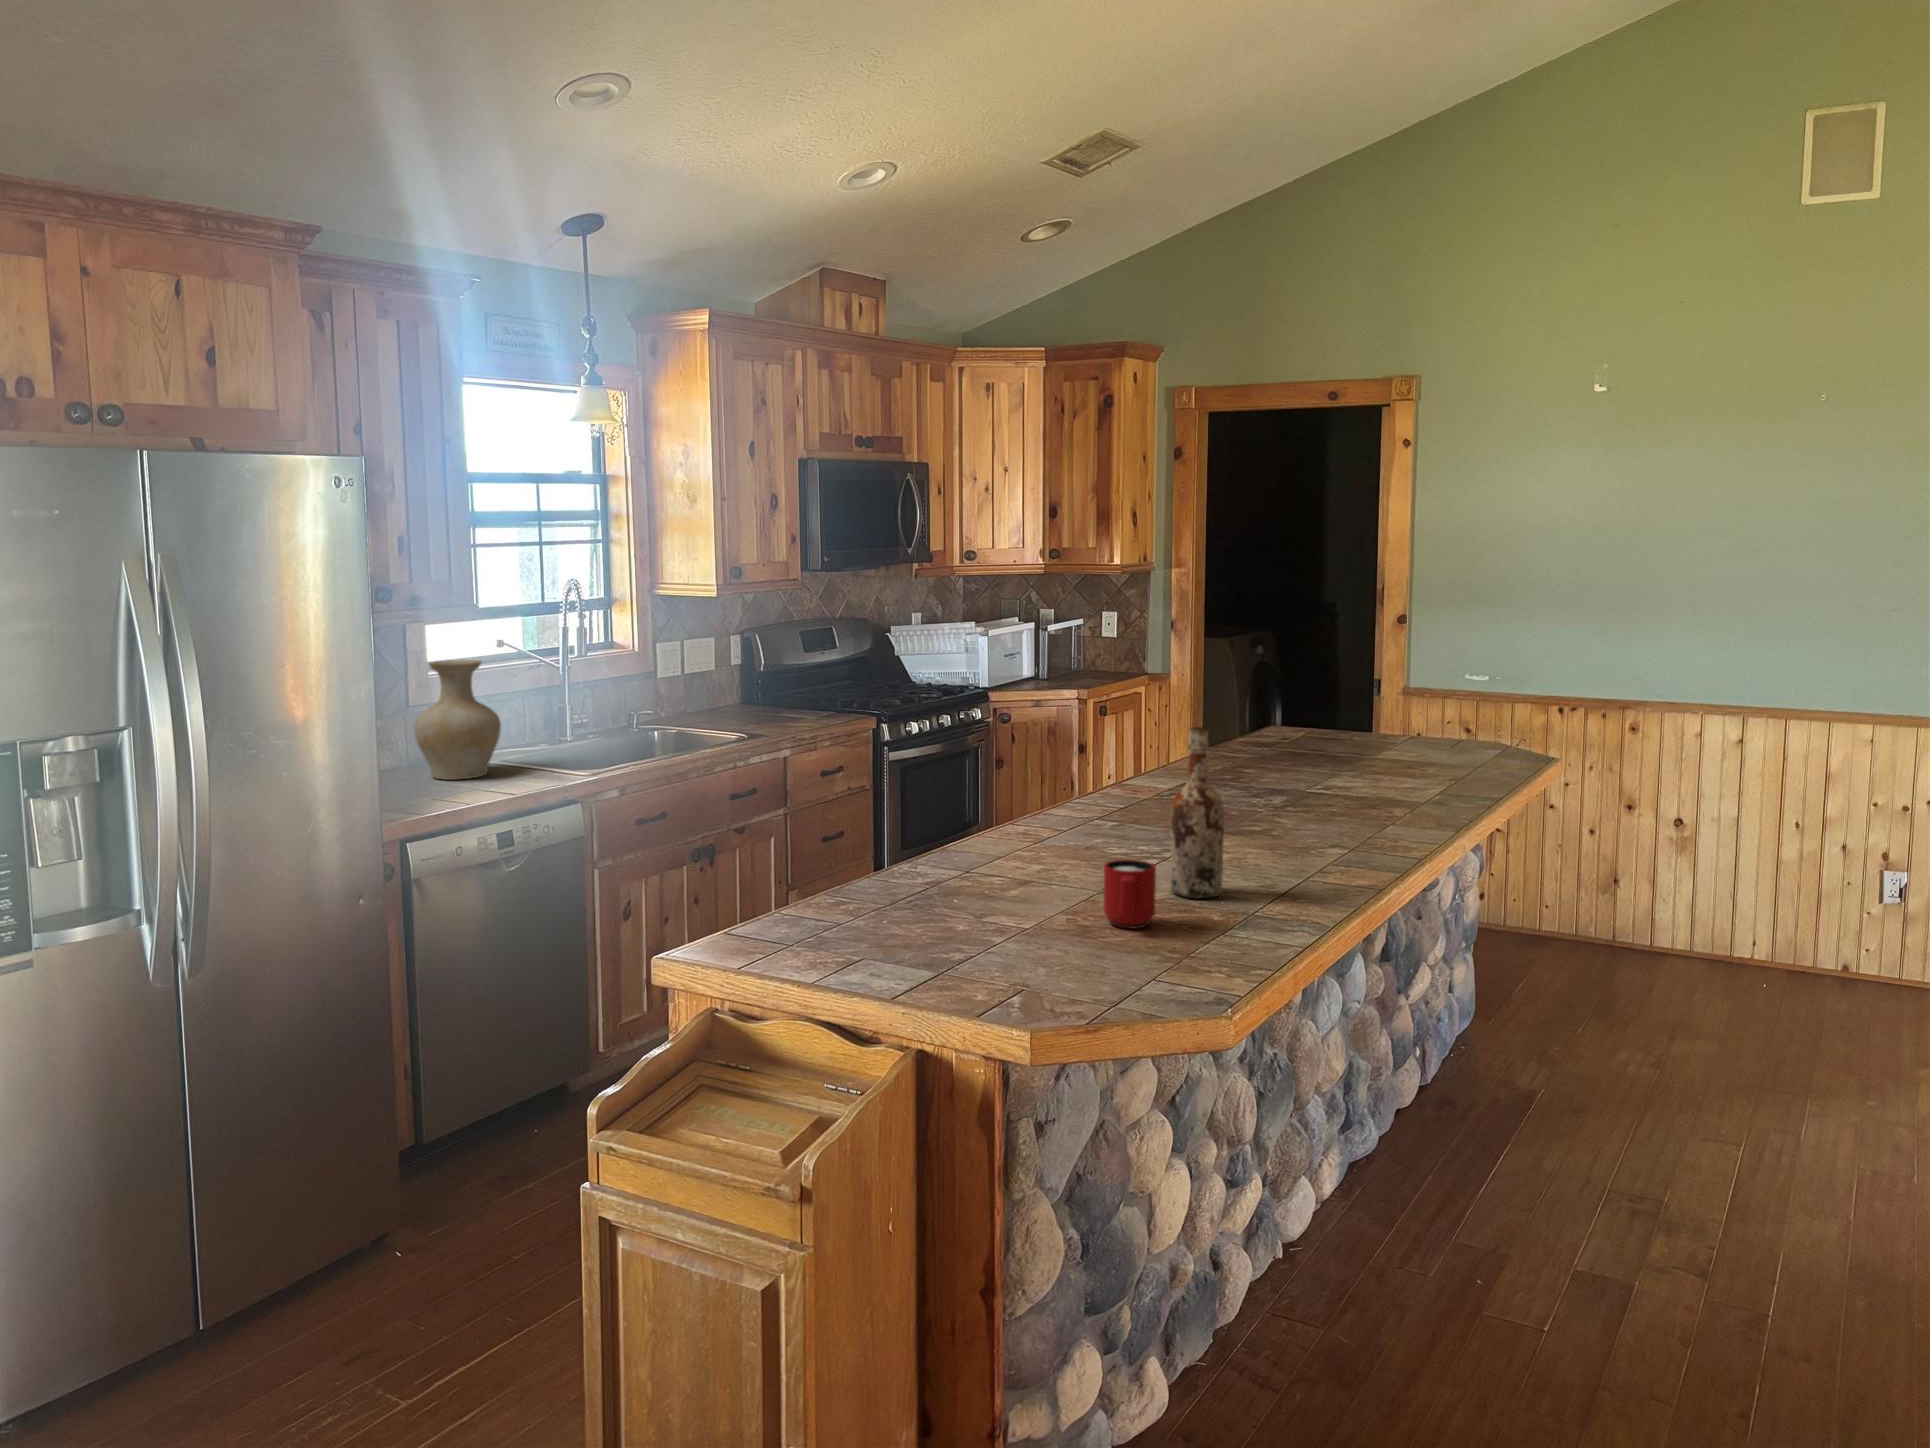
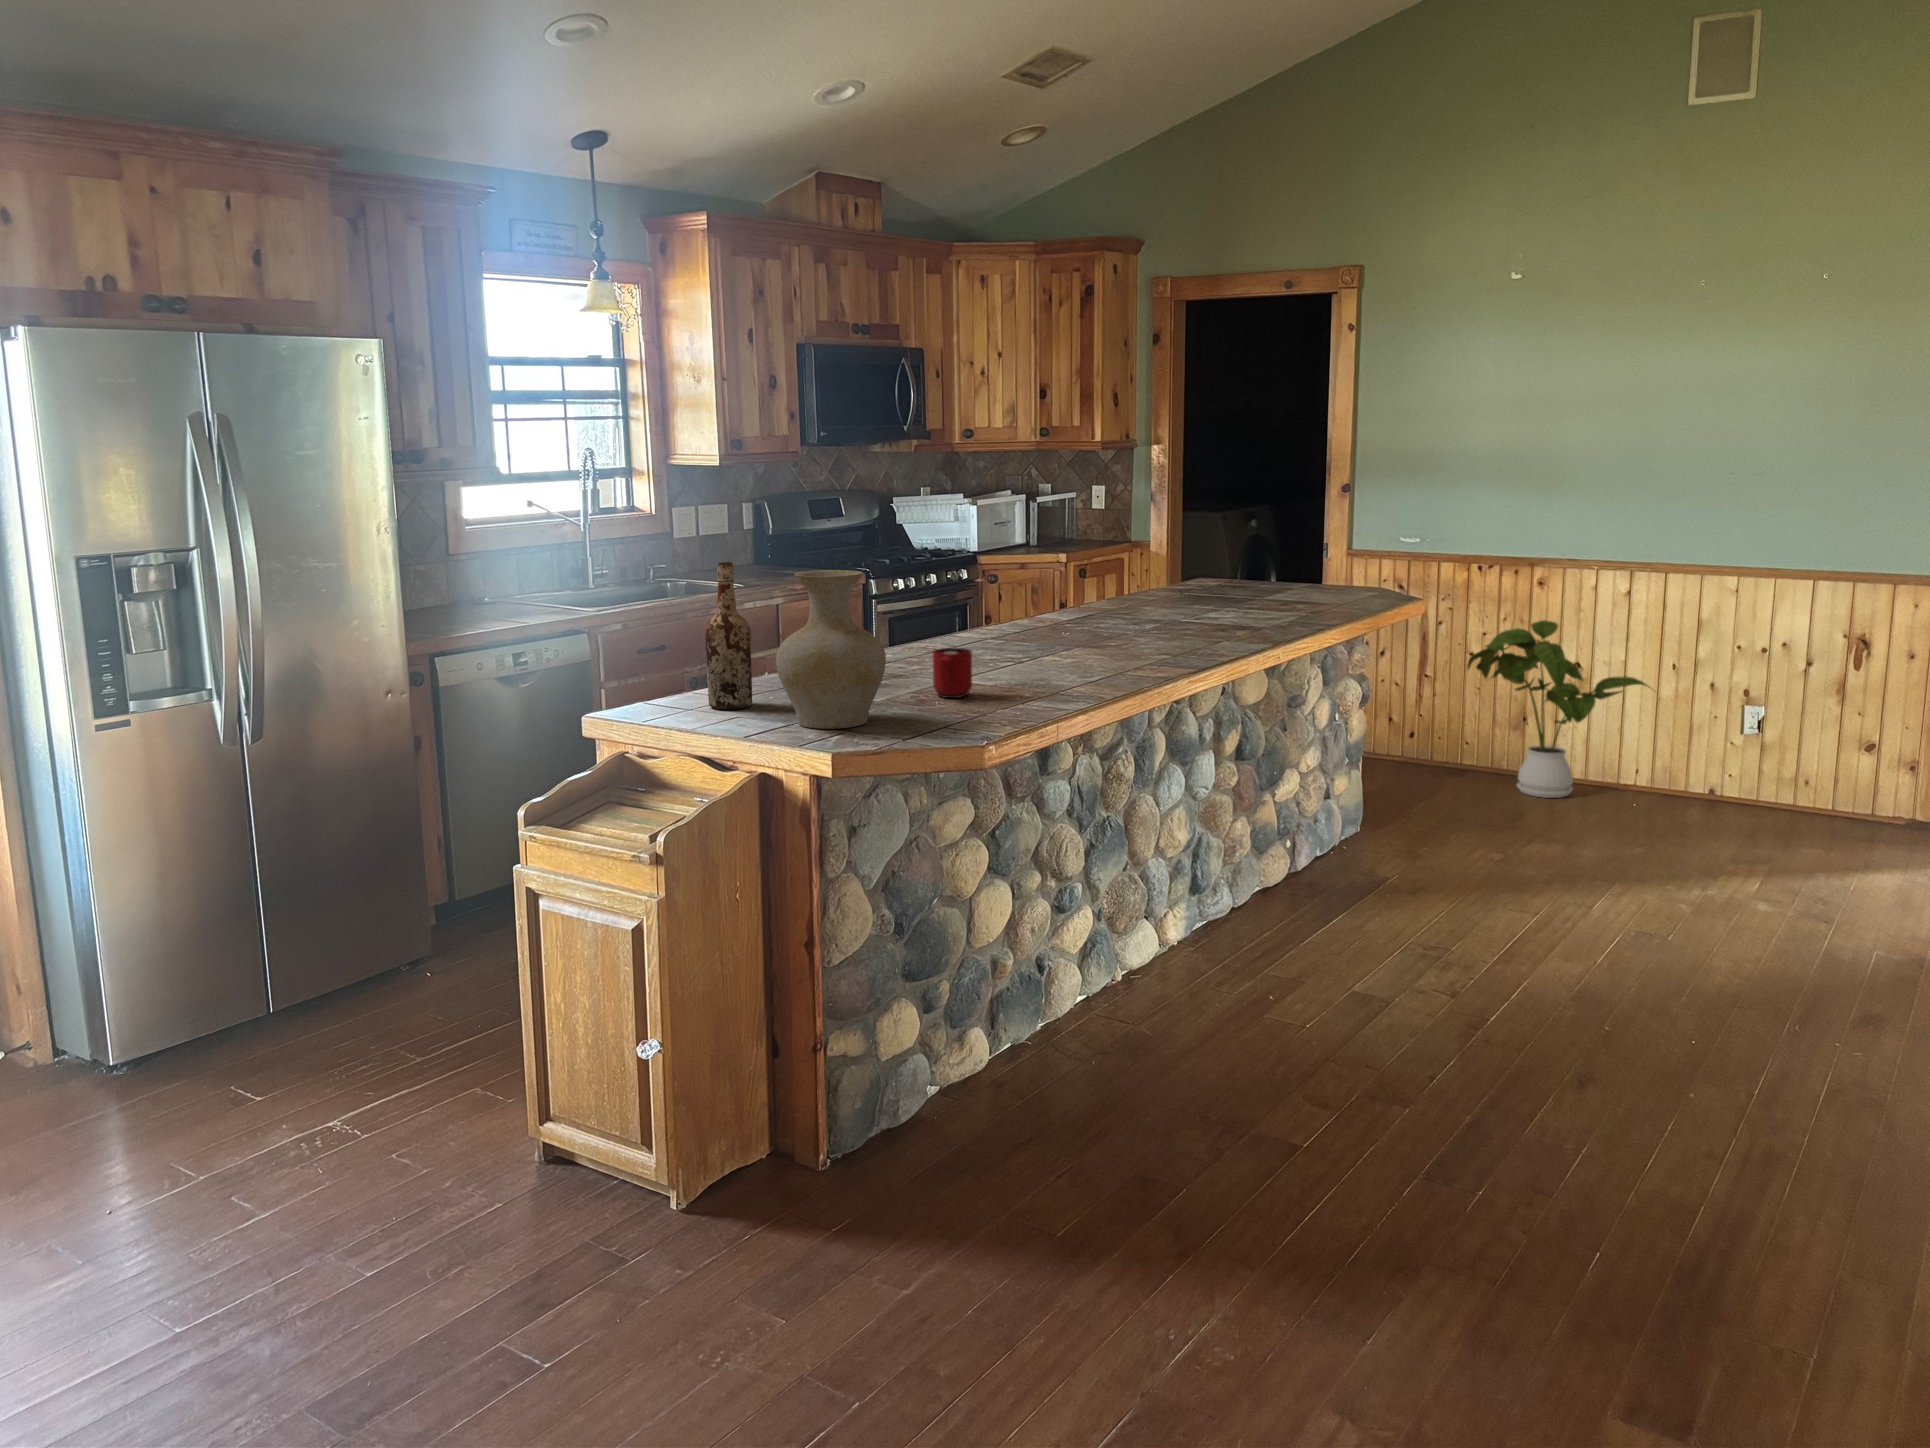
vase: present [414,660,501,780] -> present [776,570,886,729]
wine bottle: present [1171,727,1224,898] -> present [705,562,752,709]
house plant: none [1557,773,1782,975] -> present [1467,620,1656,798]

